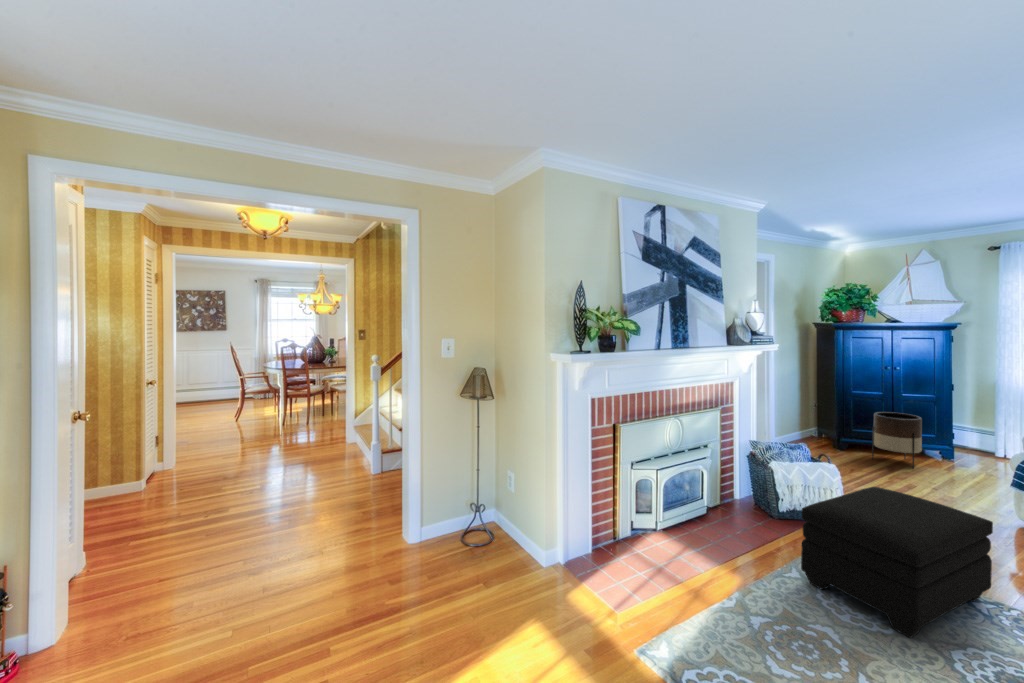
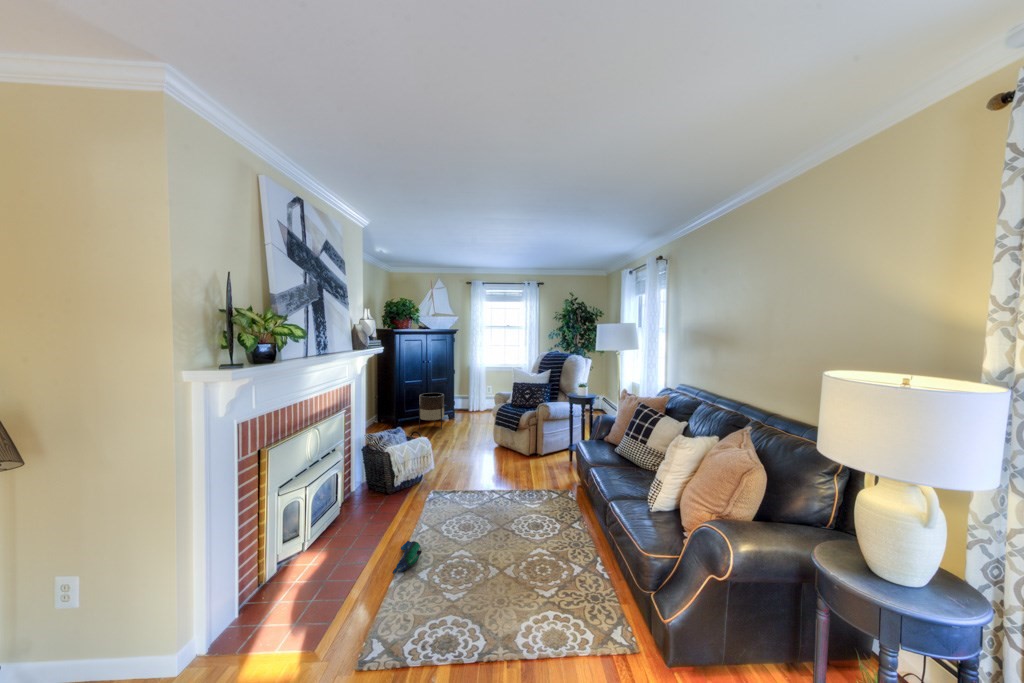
ottoman: present [801,487,993,638] -> none [431,443,509,531]
plush toy: none [722,576,767,604] -> present [393,541,422,574]

